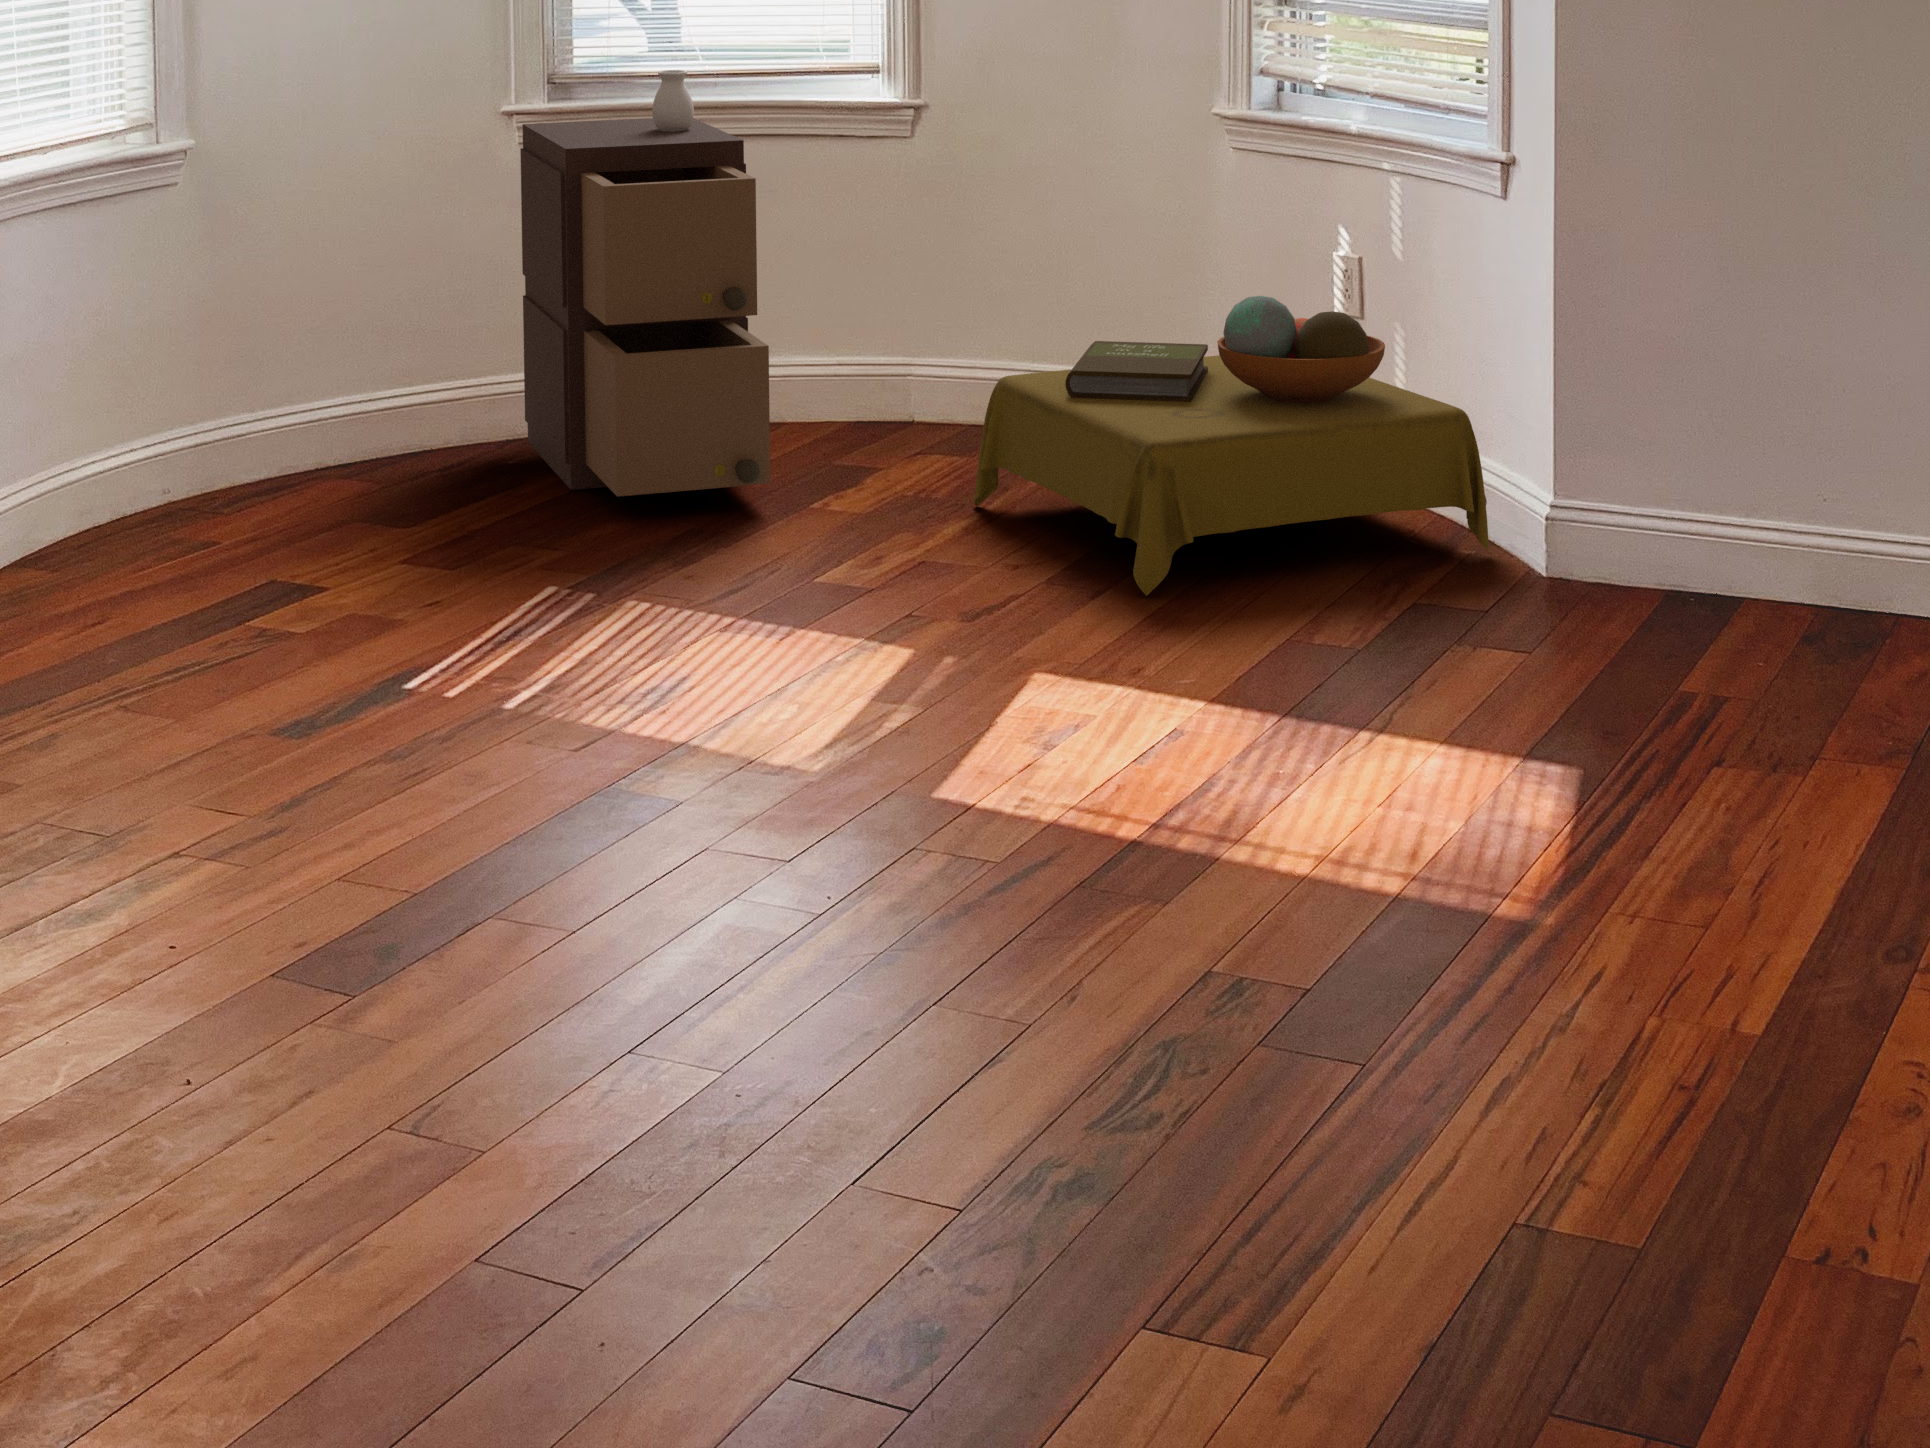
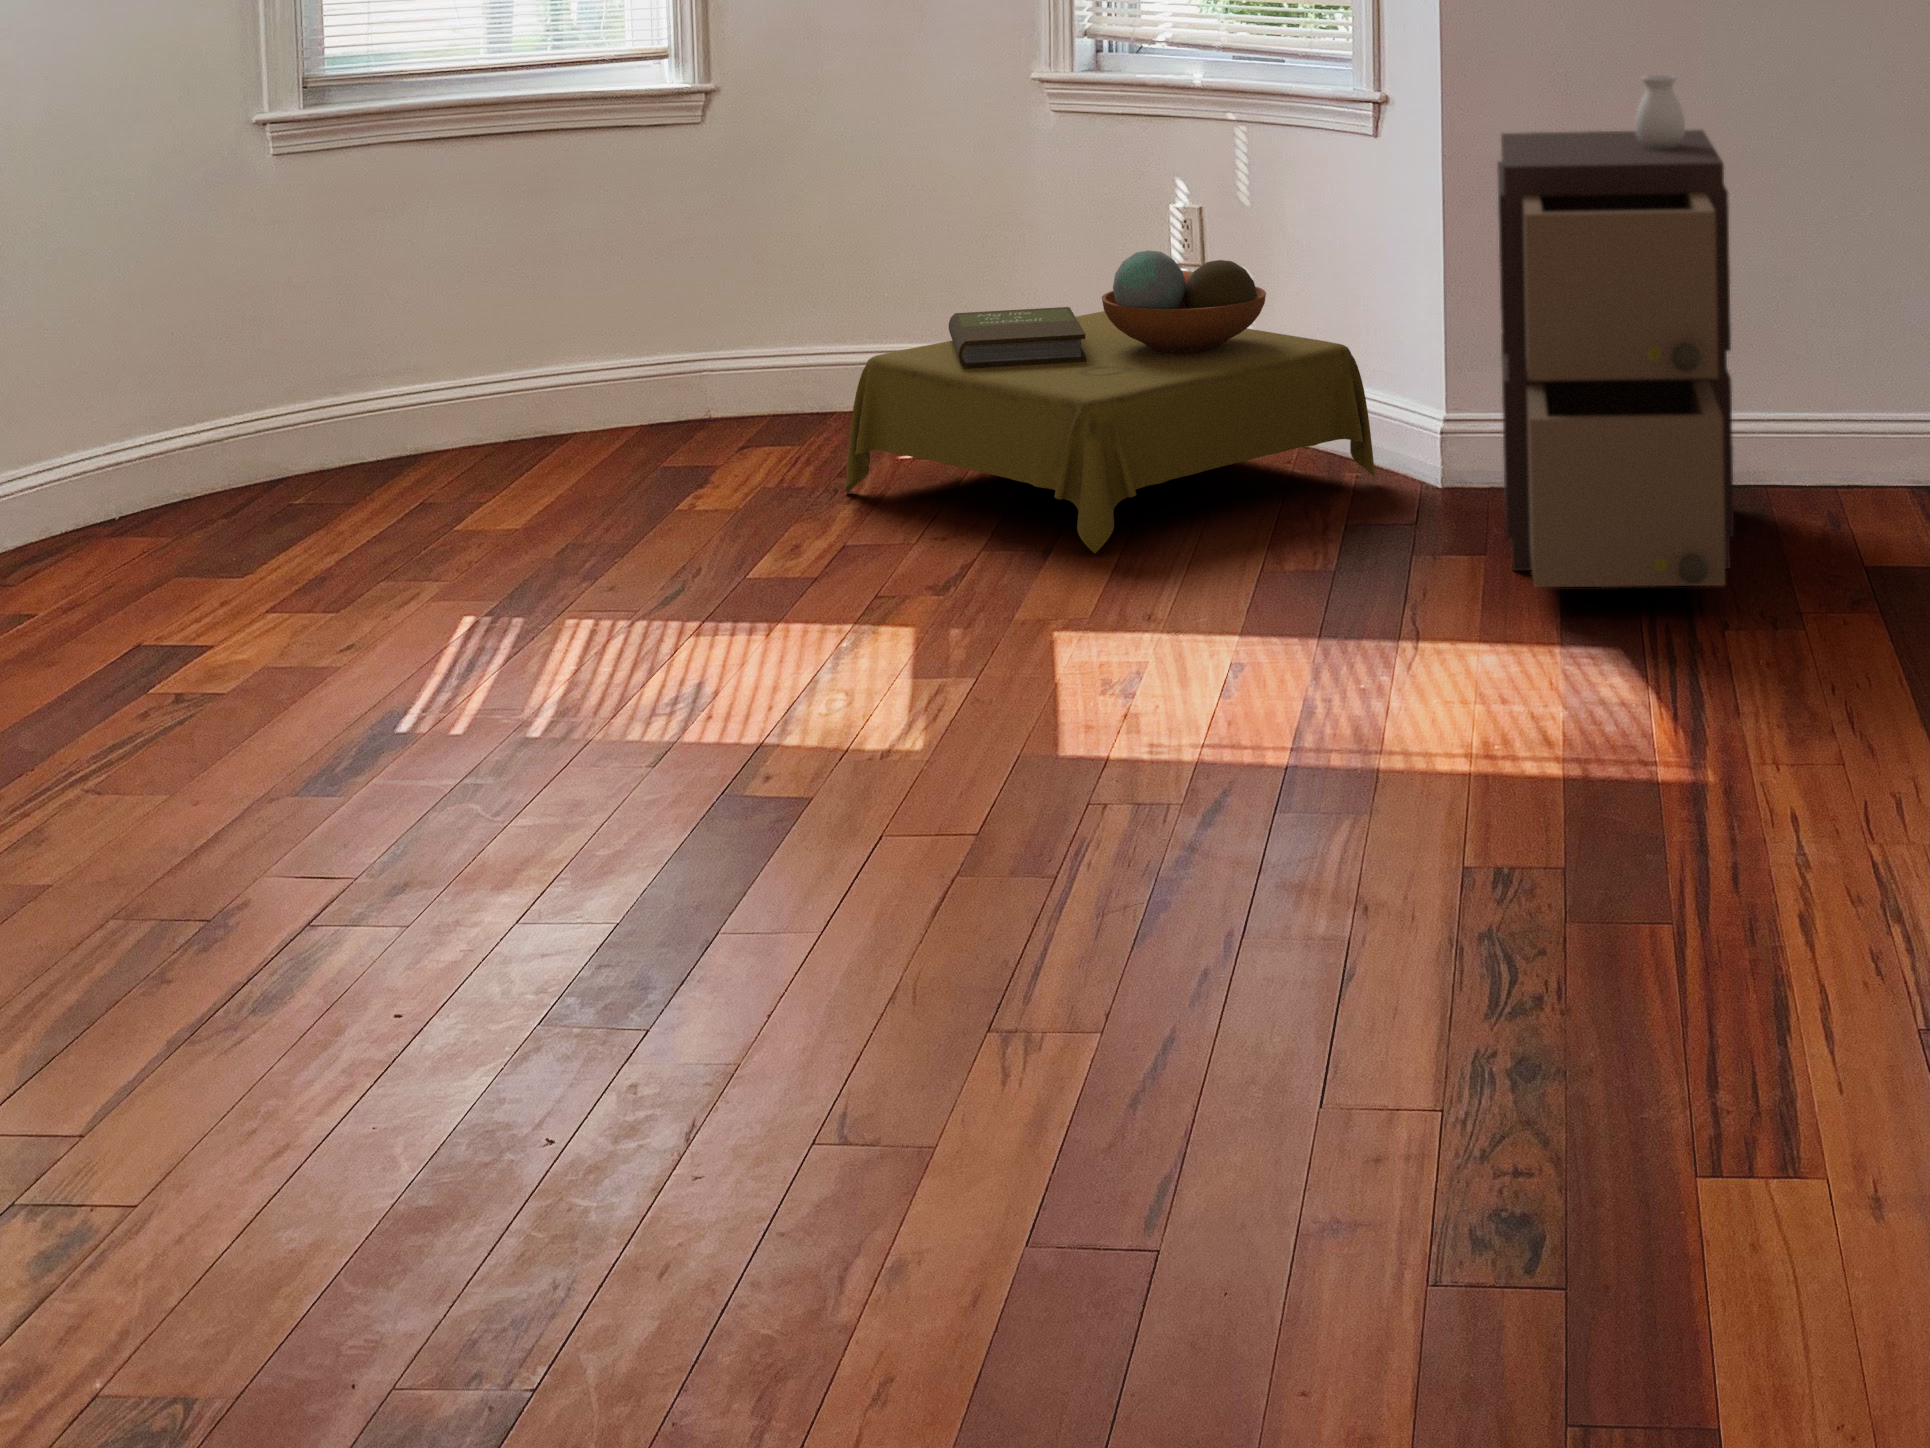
storage cabinet: present [520,70,770,496] -> present [1497,75,1734,587]

